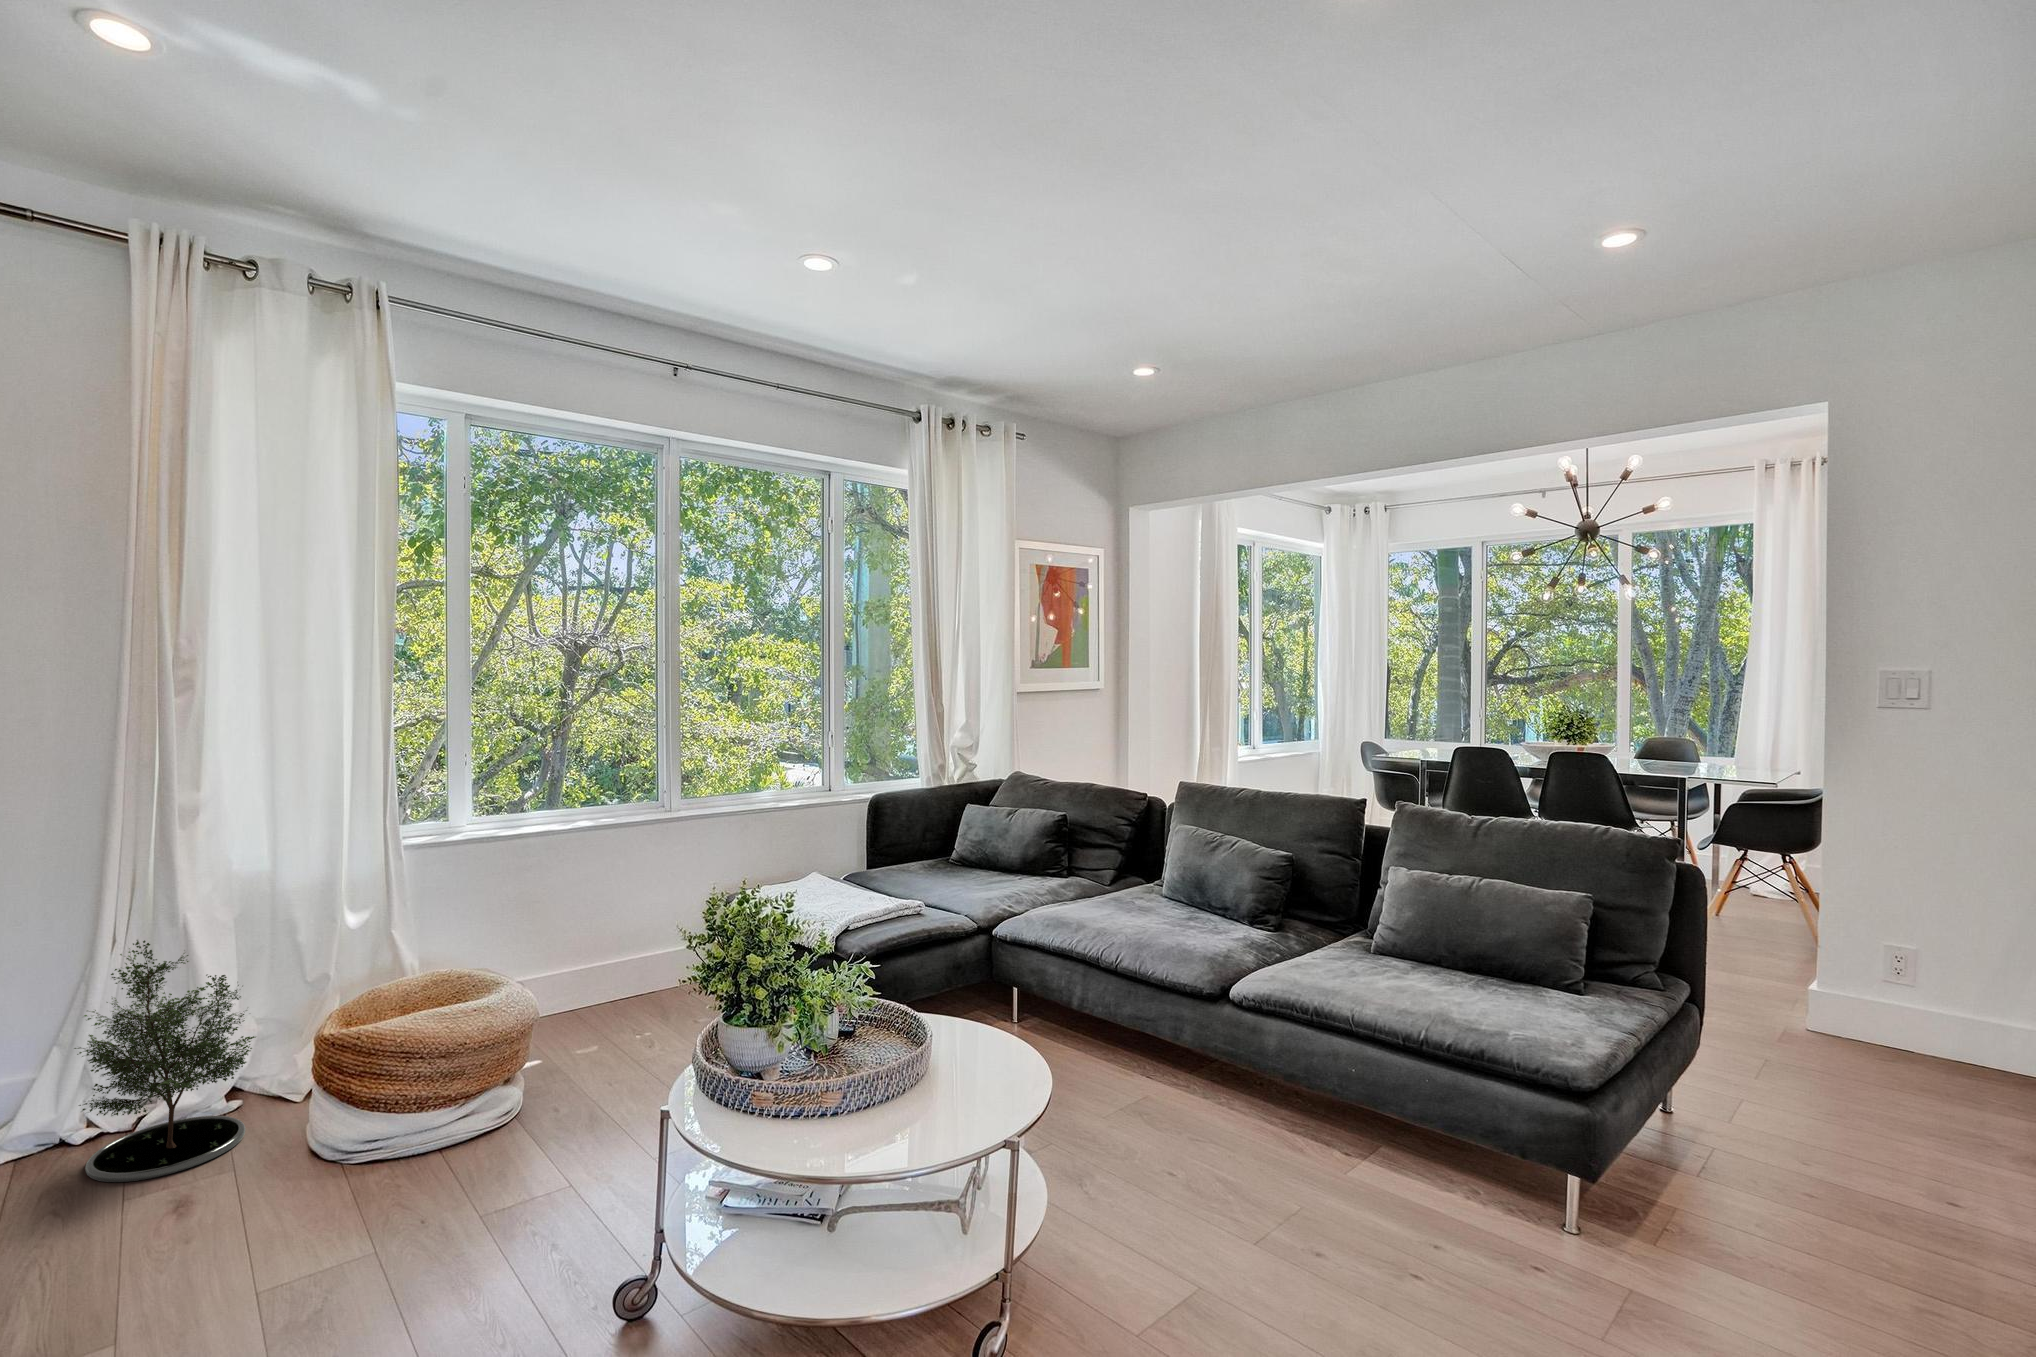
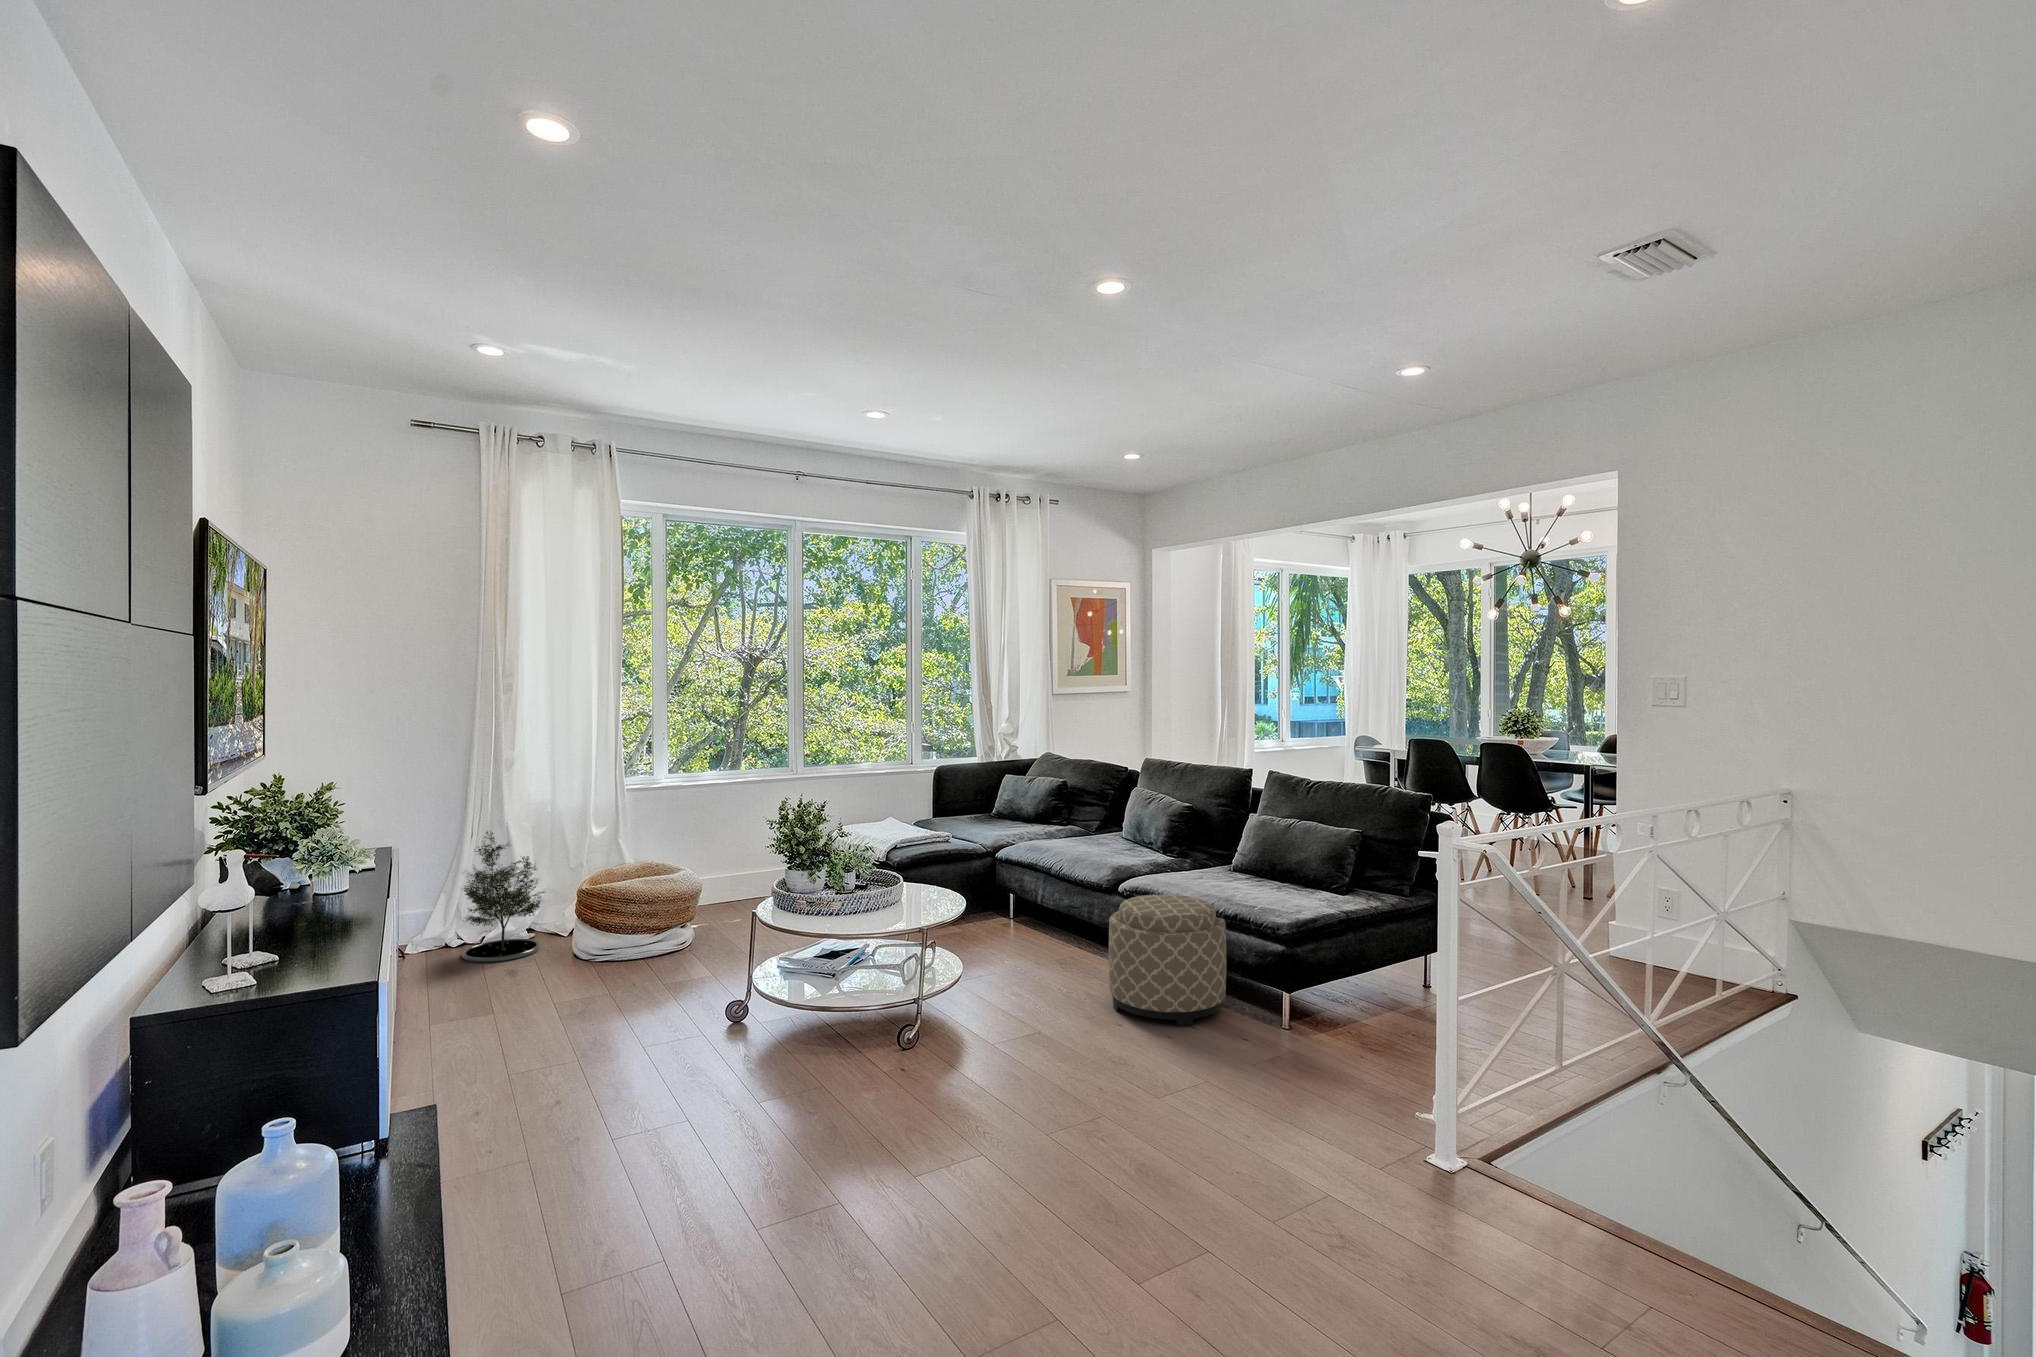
ottoman: none [1256,1017,1455,1258] -> present [1109,894,1226,1027]

